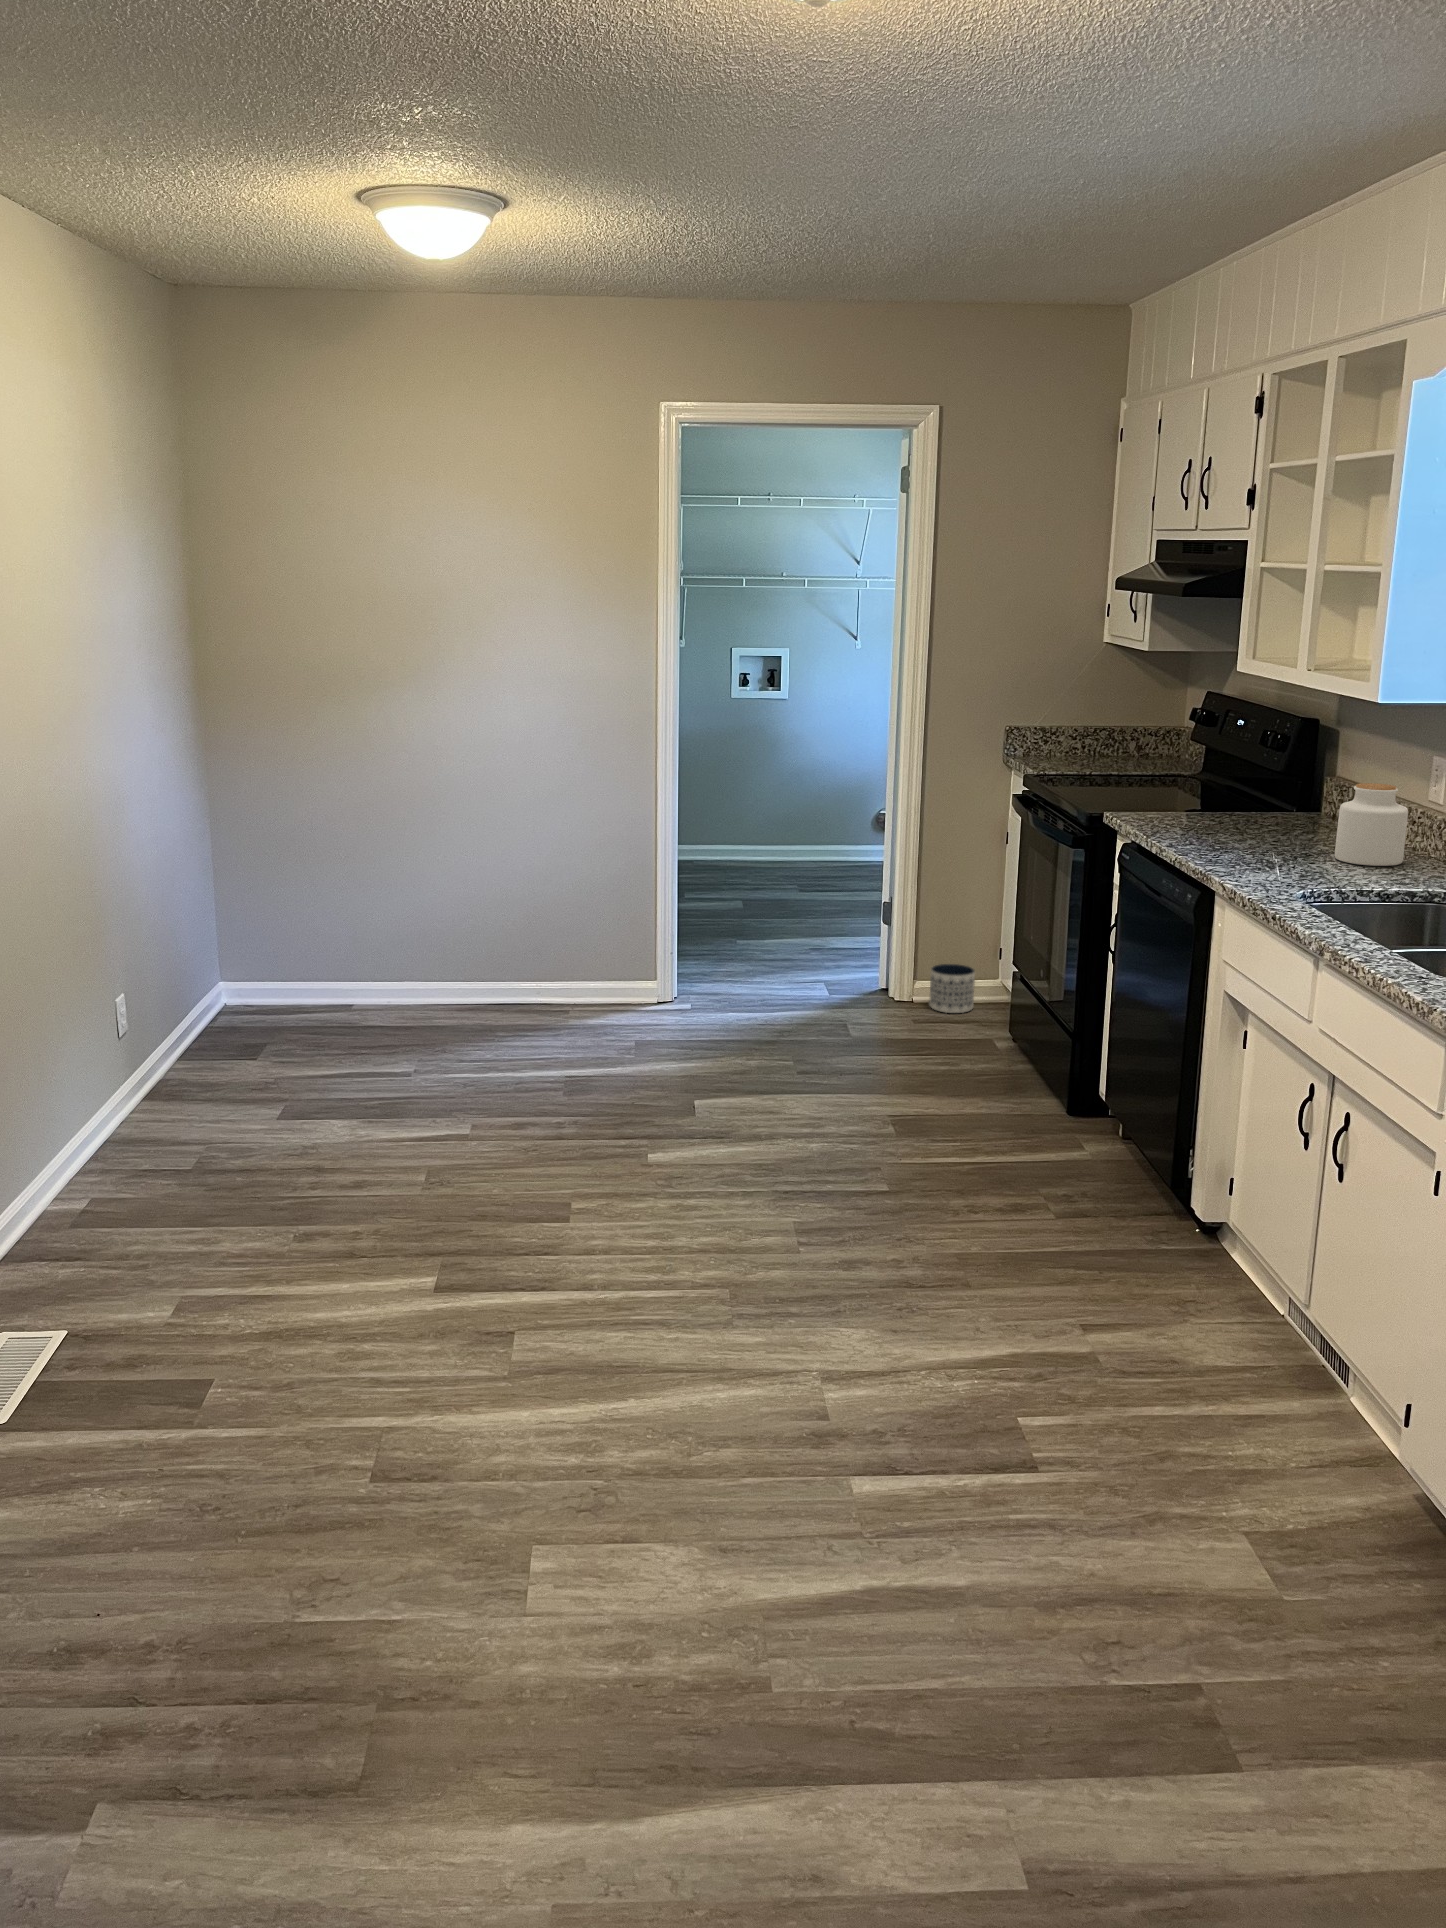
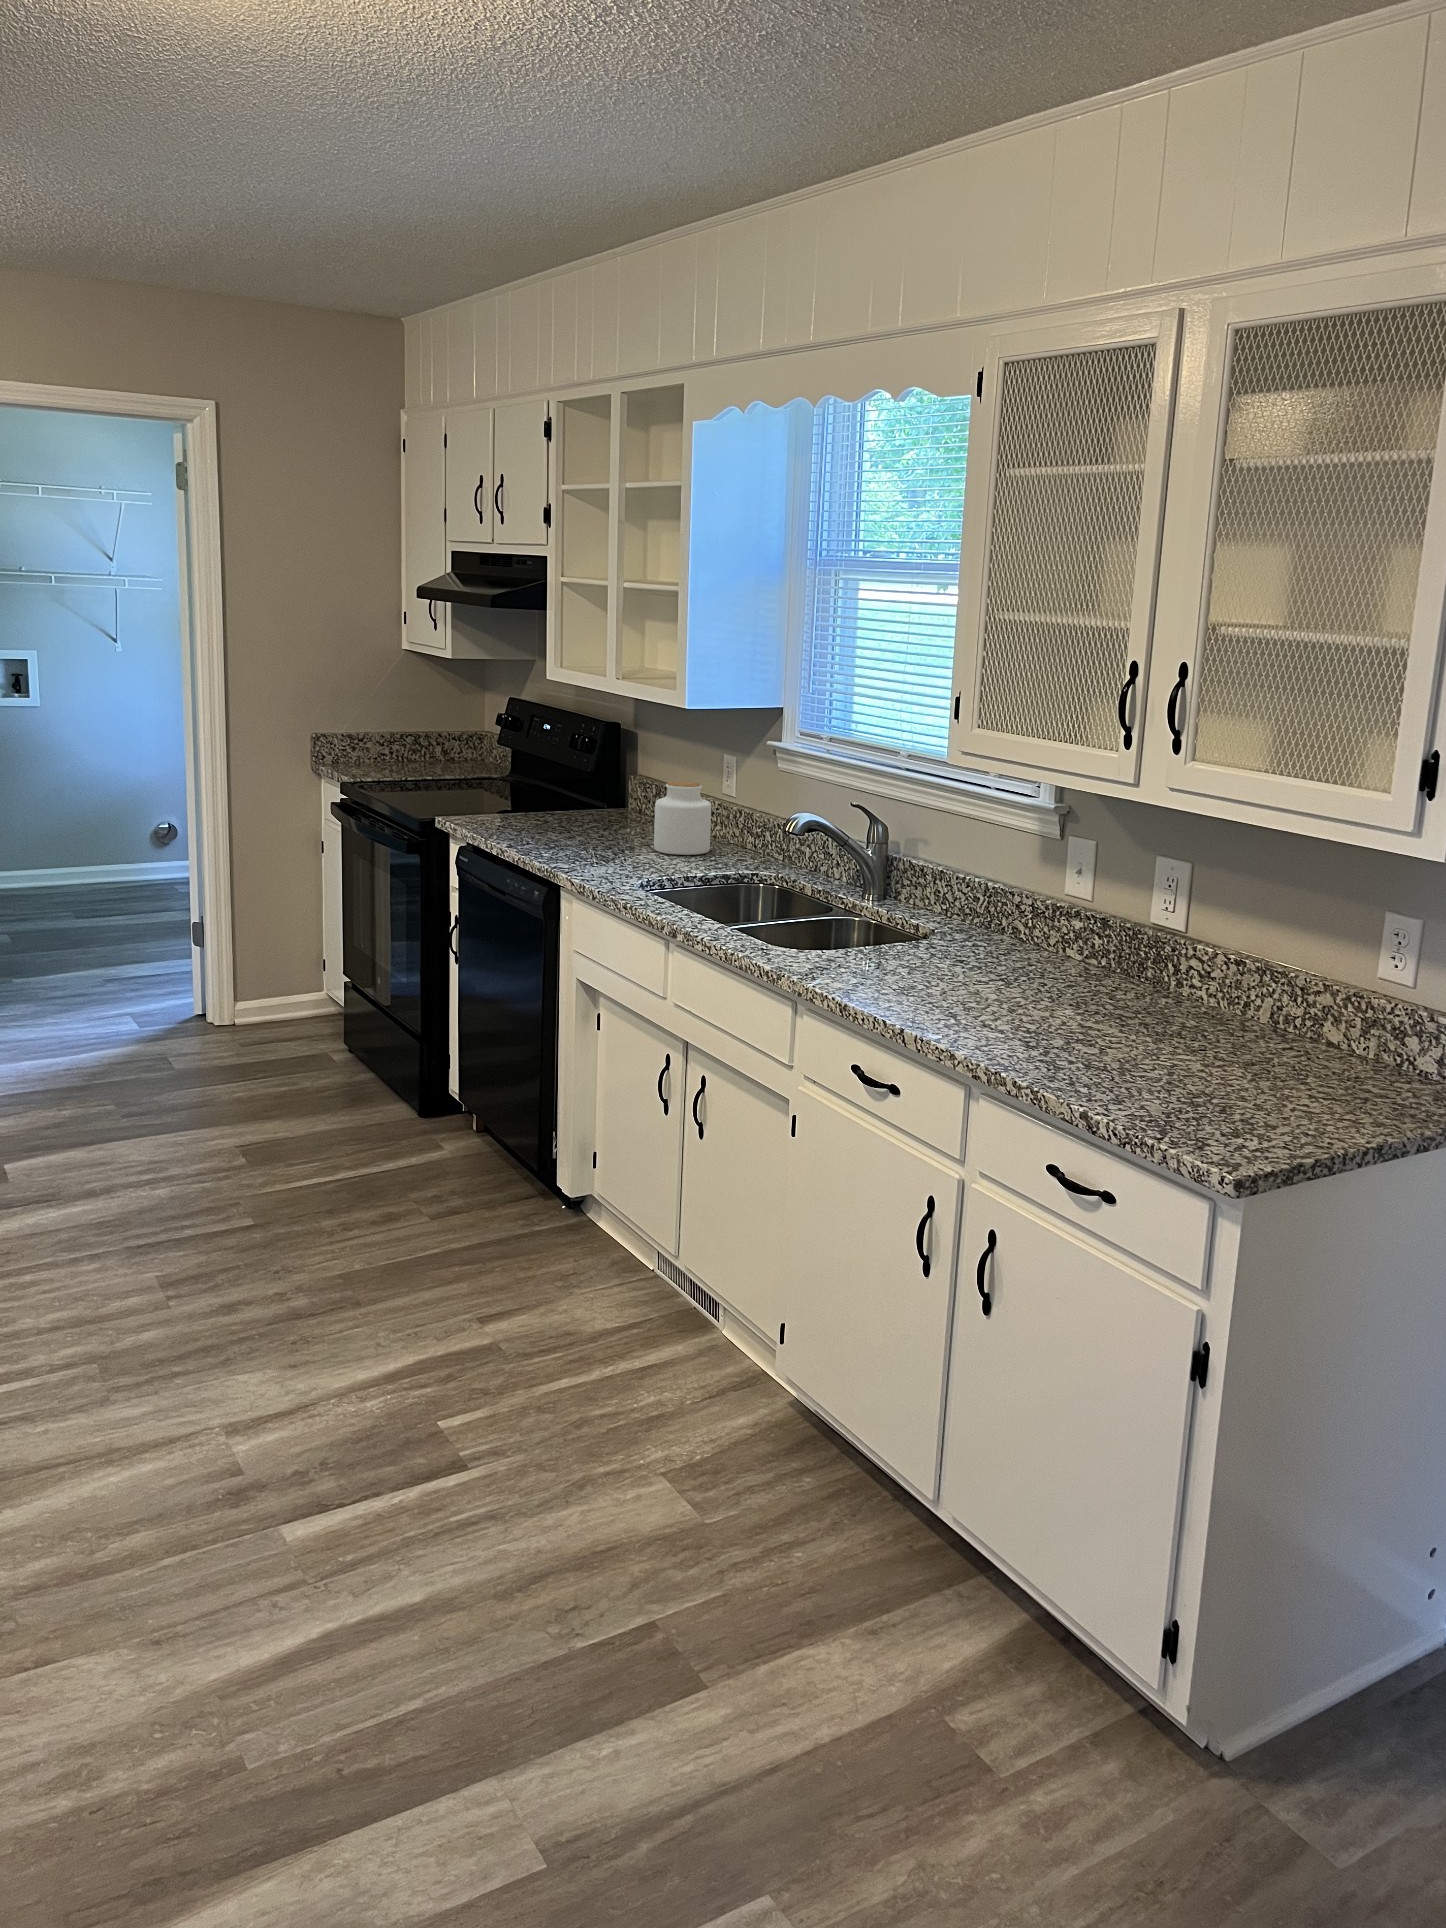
planter: present [929,964,975,1013] -> none [253,981,301,1032]

